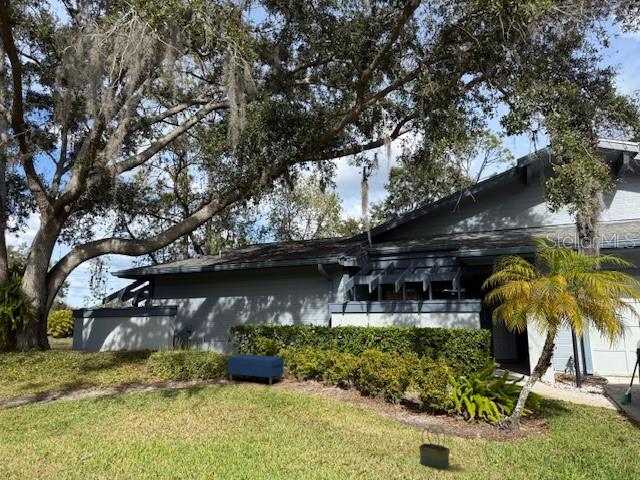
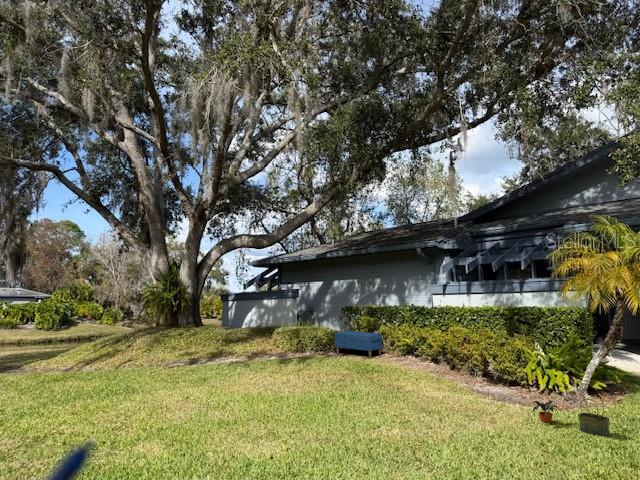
basket: present [419,425,450,469] -> present [578,396,609,436]
potted plant: none [478,432,507,457] -> present [533,401,557,423]

